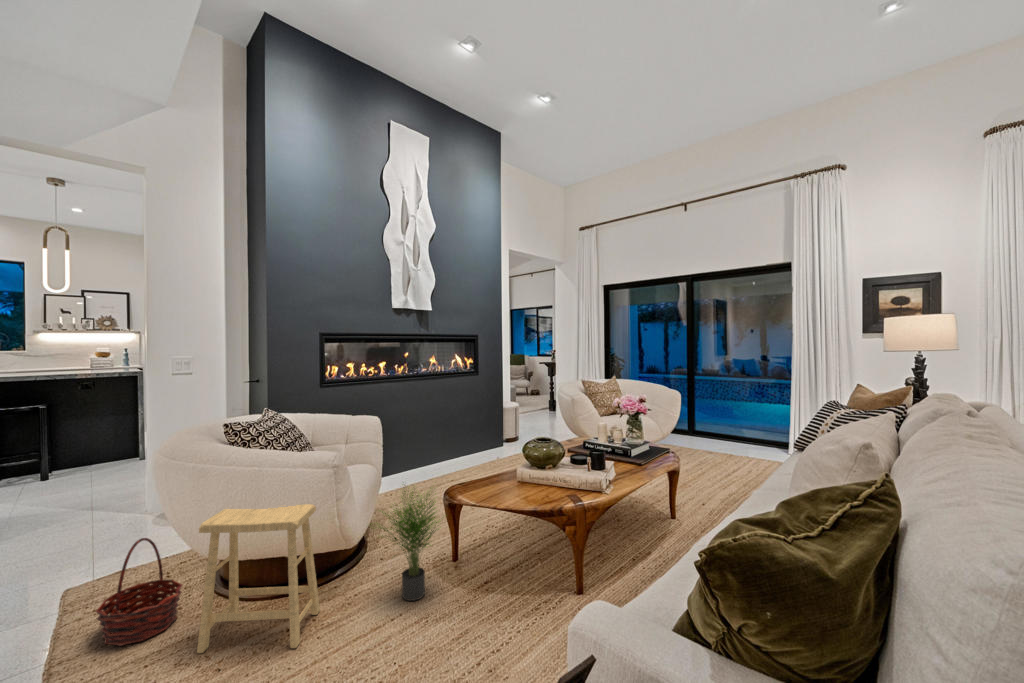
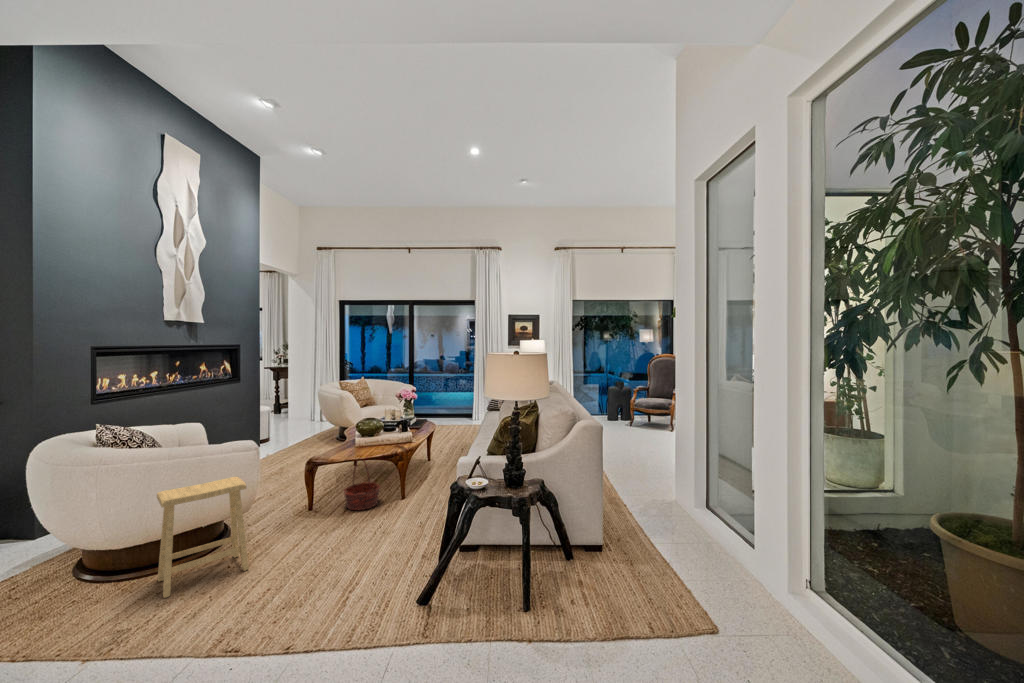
potted plant: present [379,491,437,601] -> none [265,449,328,532]
basket: present [96,538,182,646] -> present [344,460,380,510]

